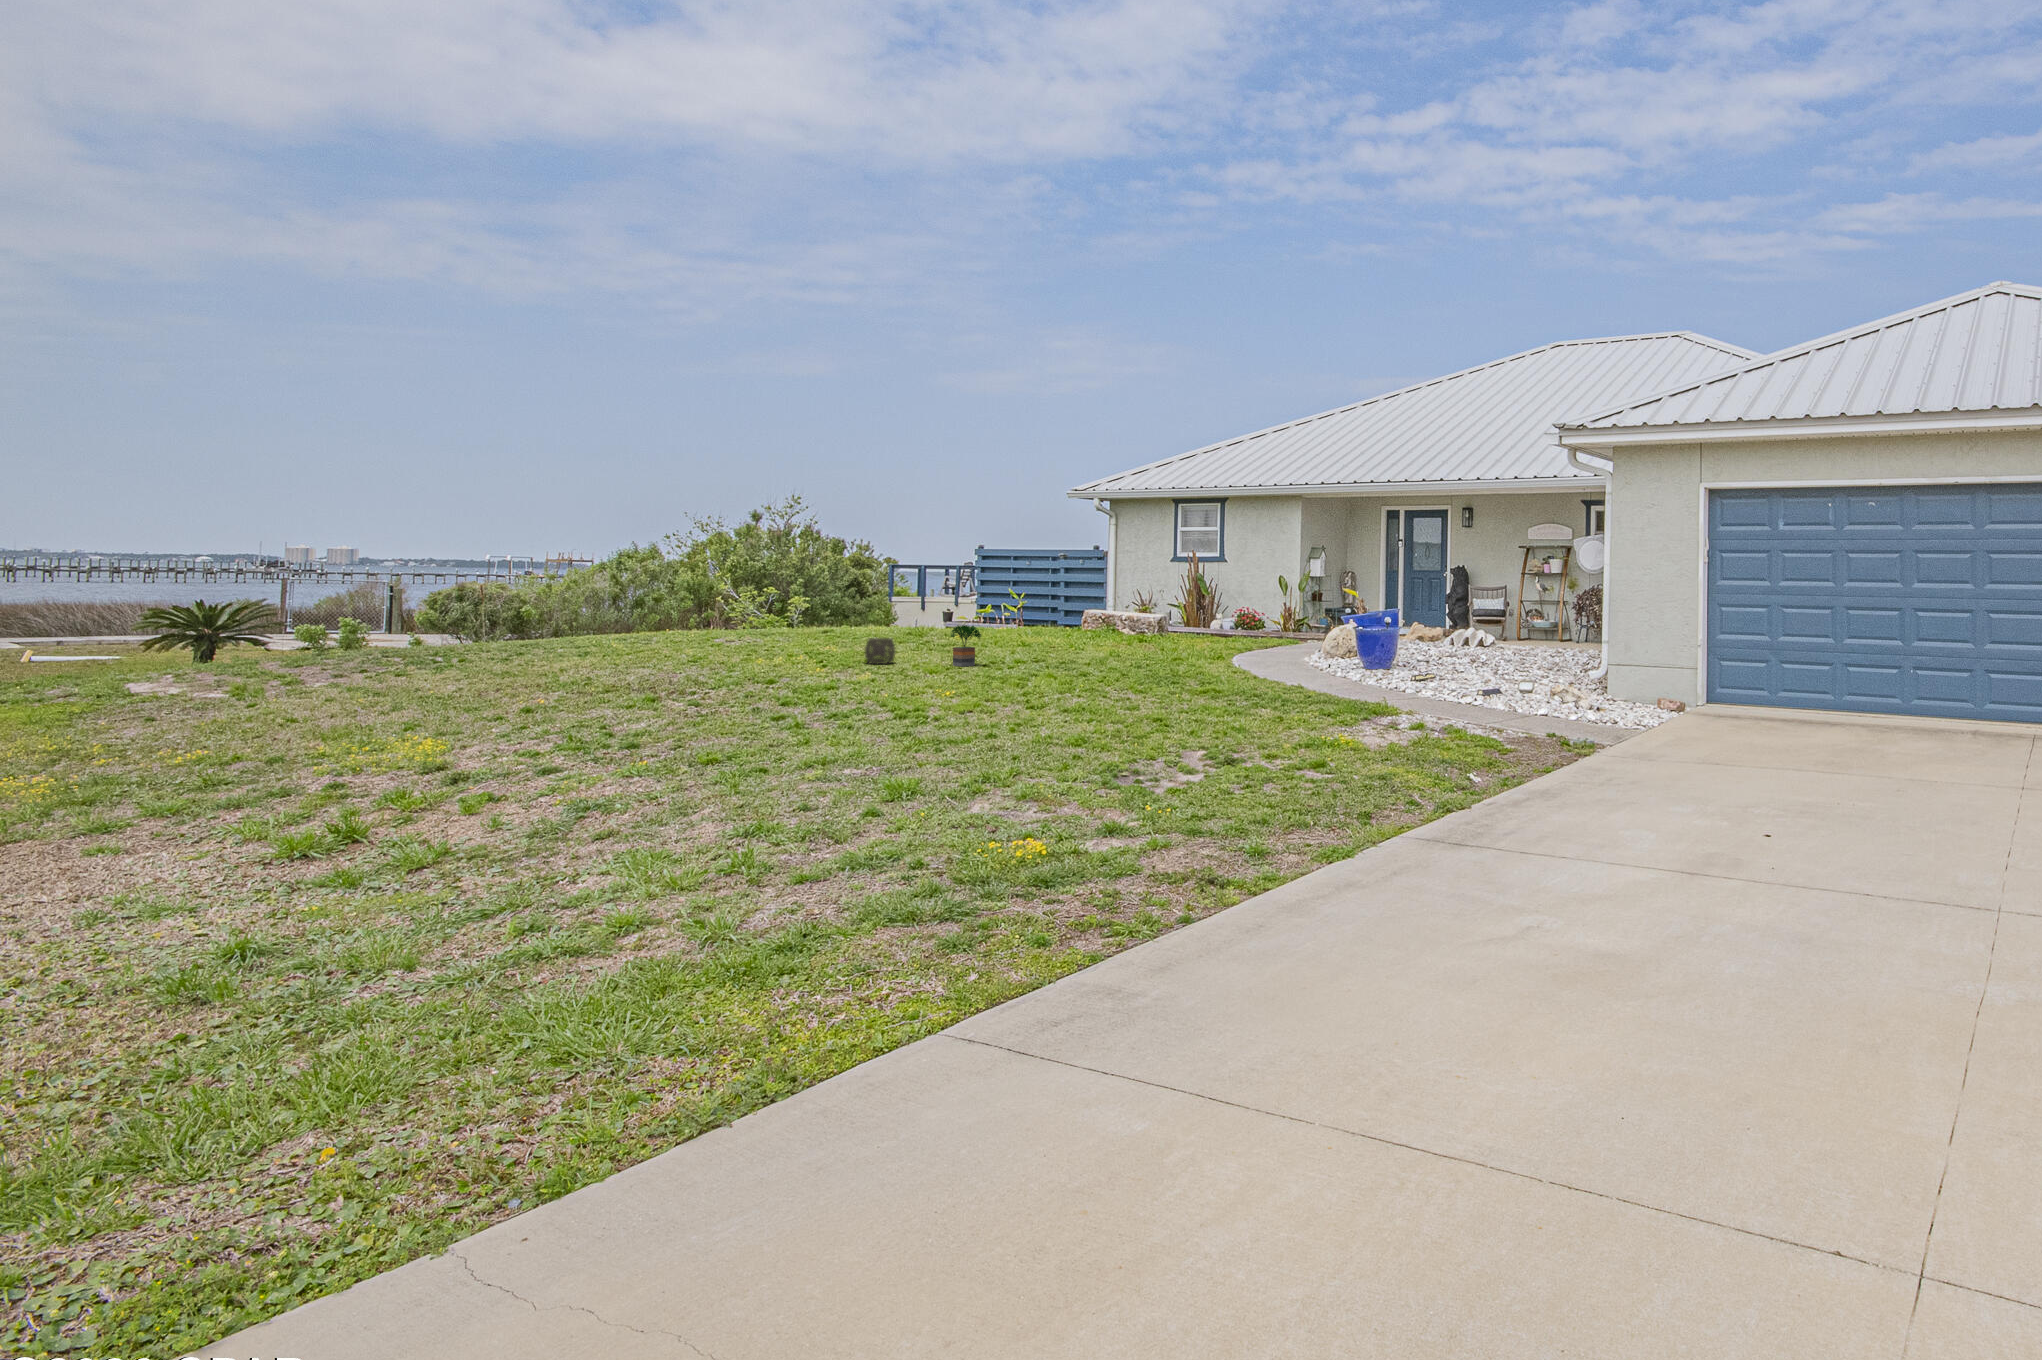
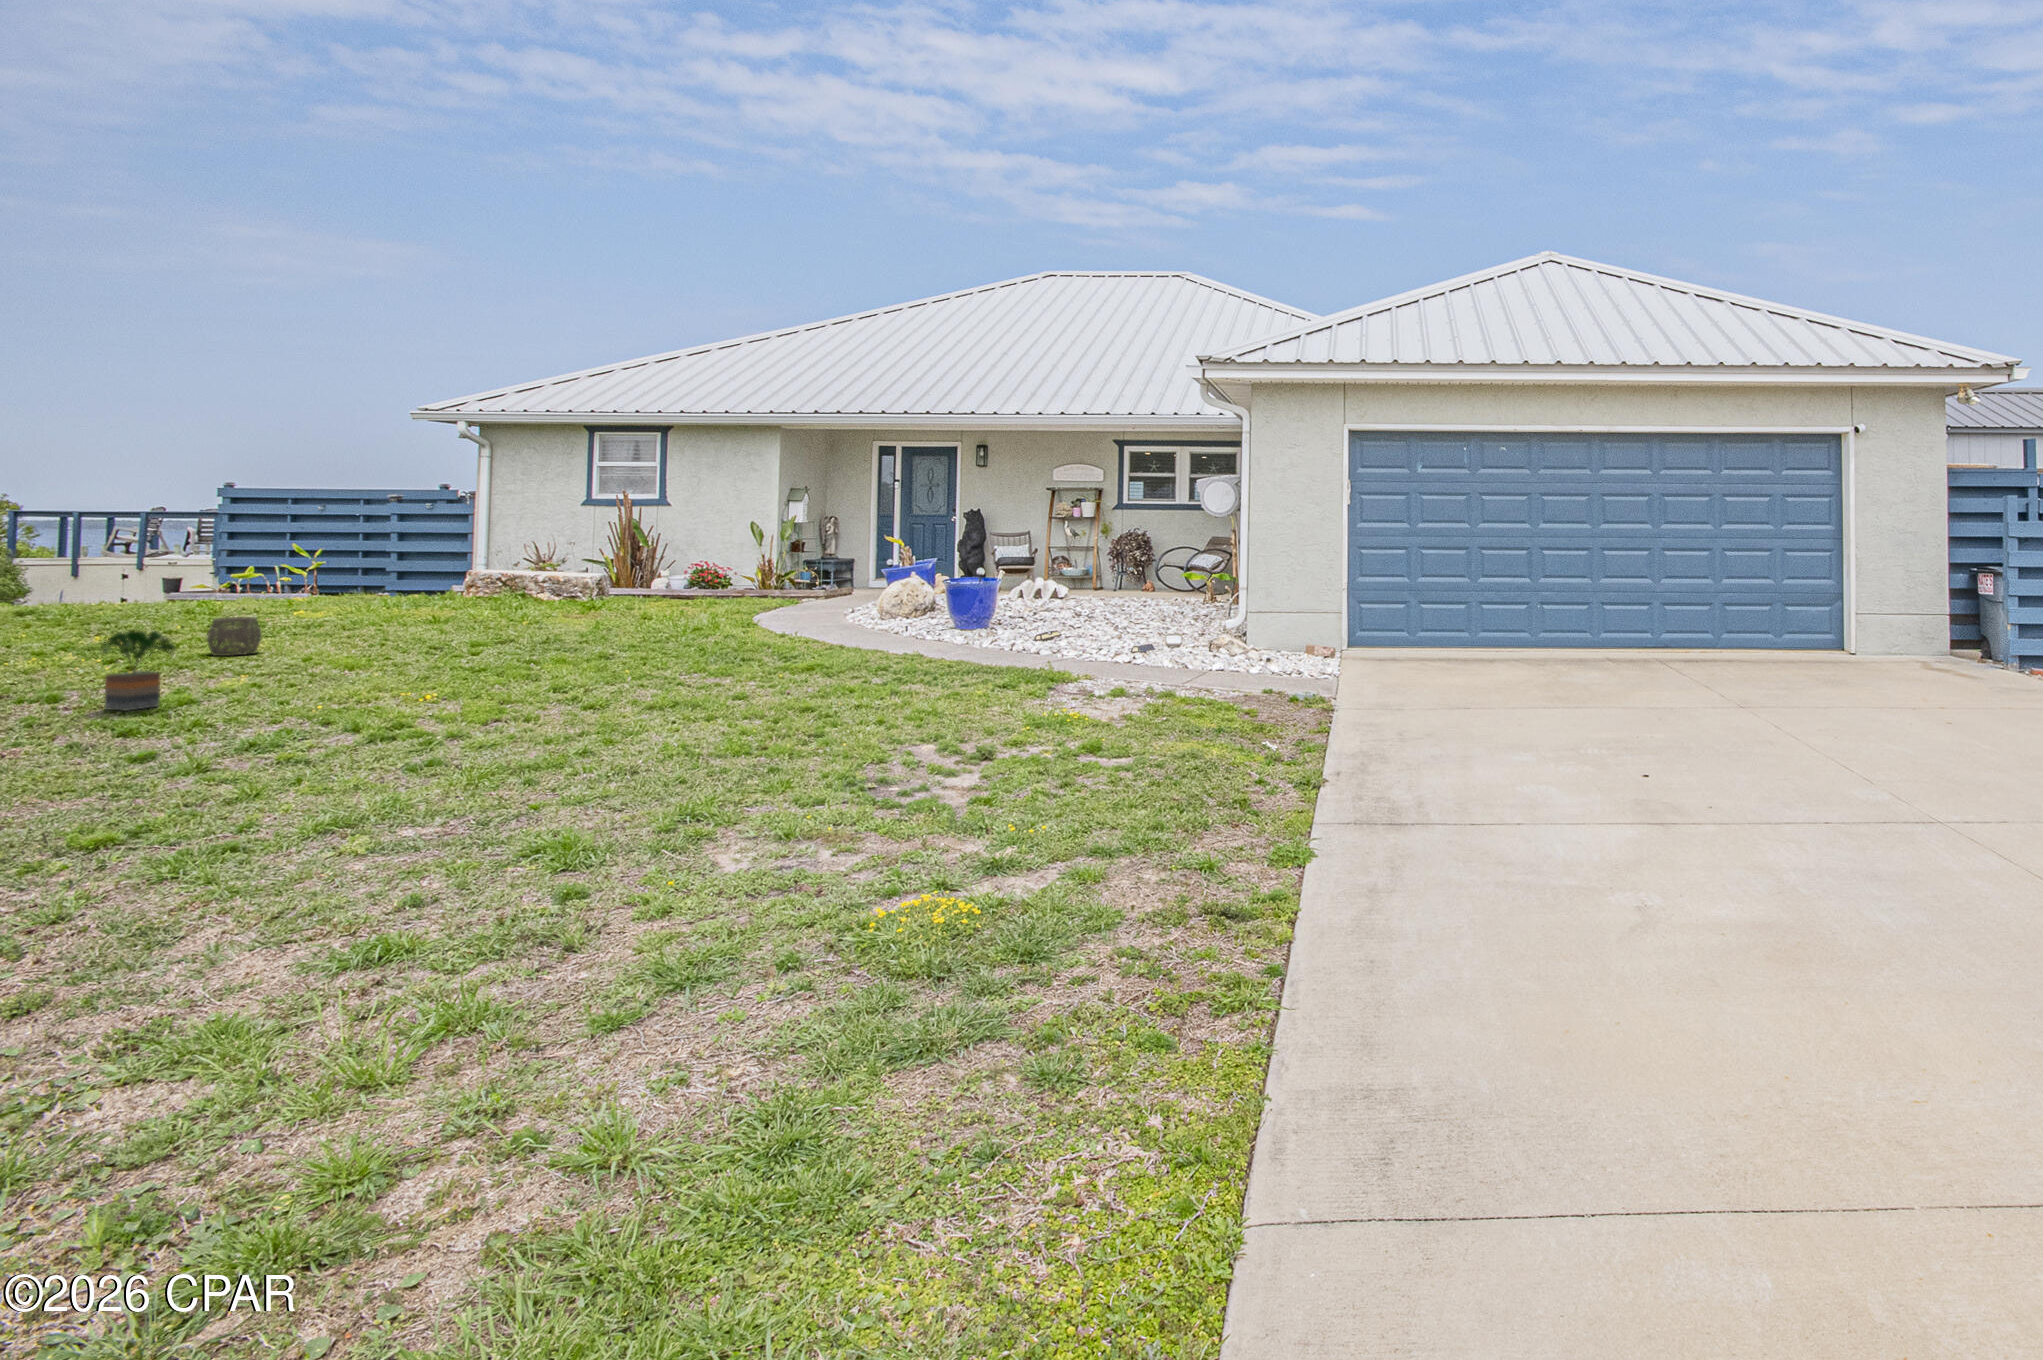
potted tree: present [951,625,981,667] -> present [100,631,175,711]

